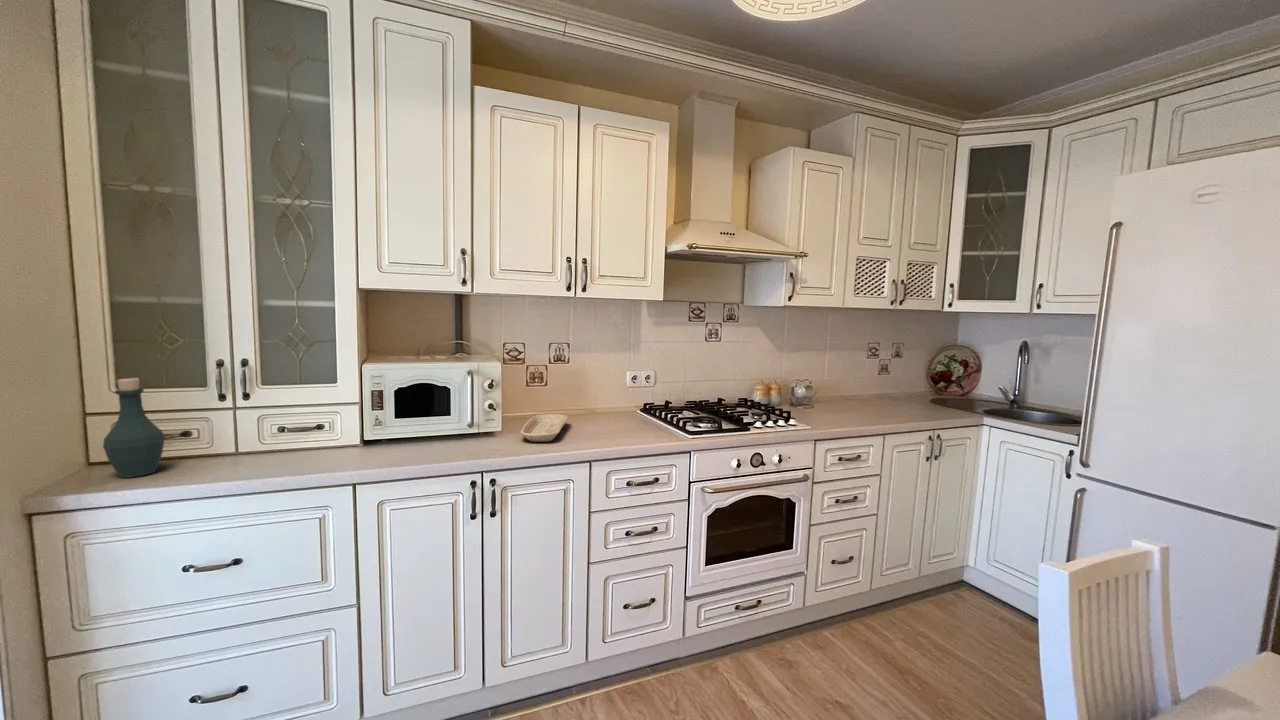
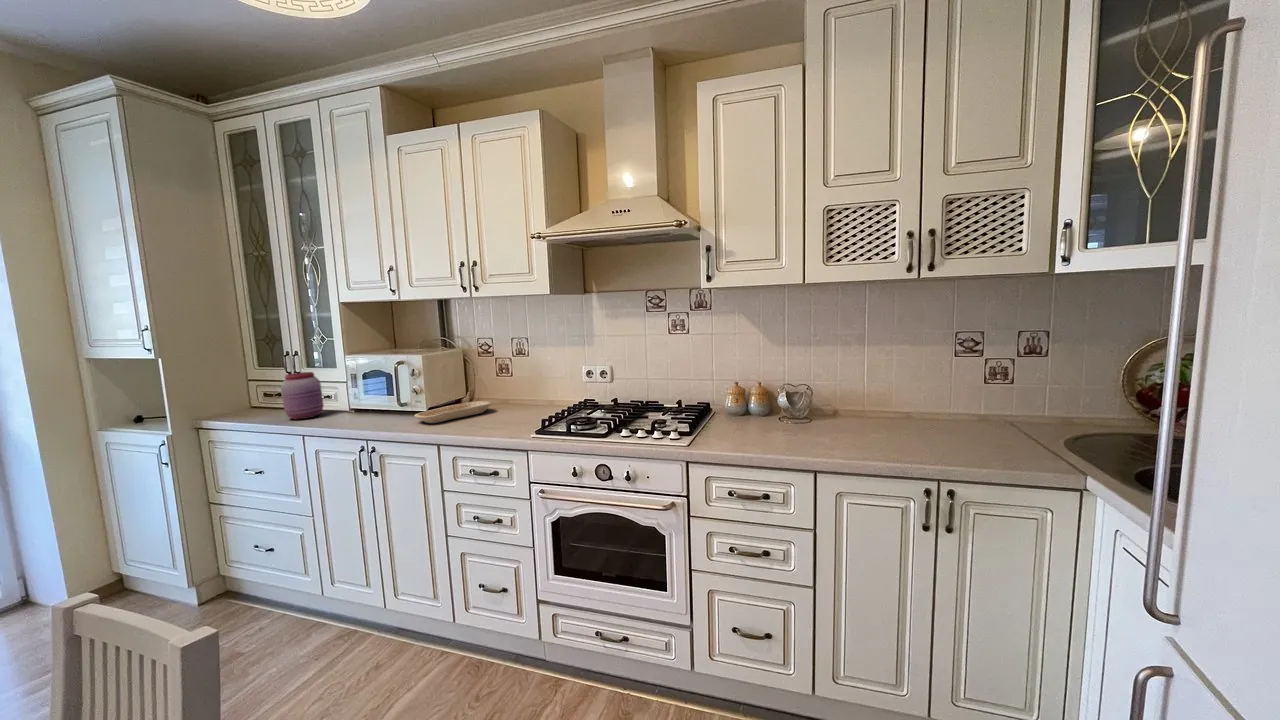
bottle: present [103,378,164,478] -> none [225,362,256,416]
jar: none [279,389,341,464] -> present [281,372,324,419]

